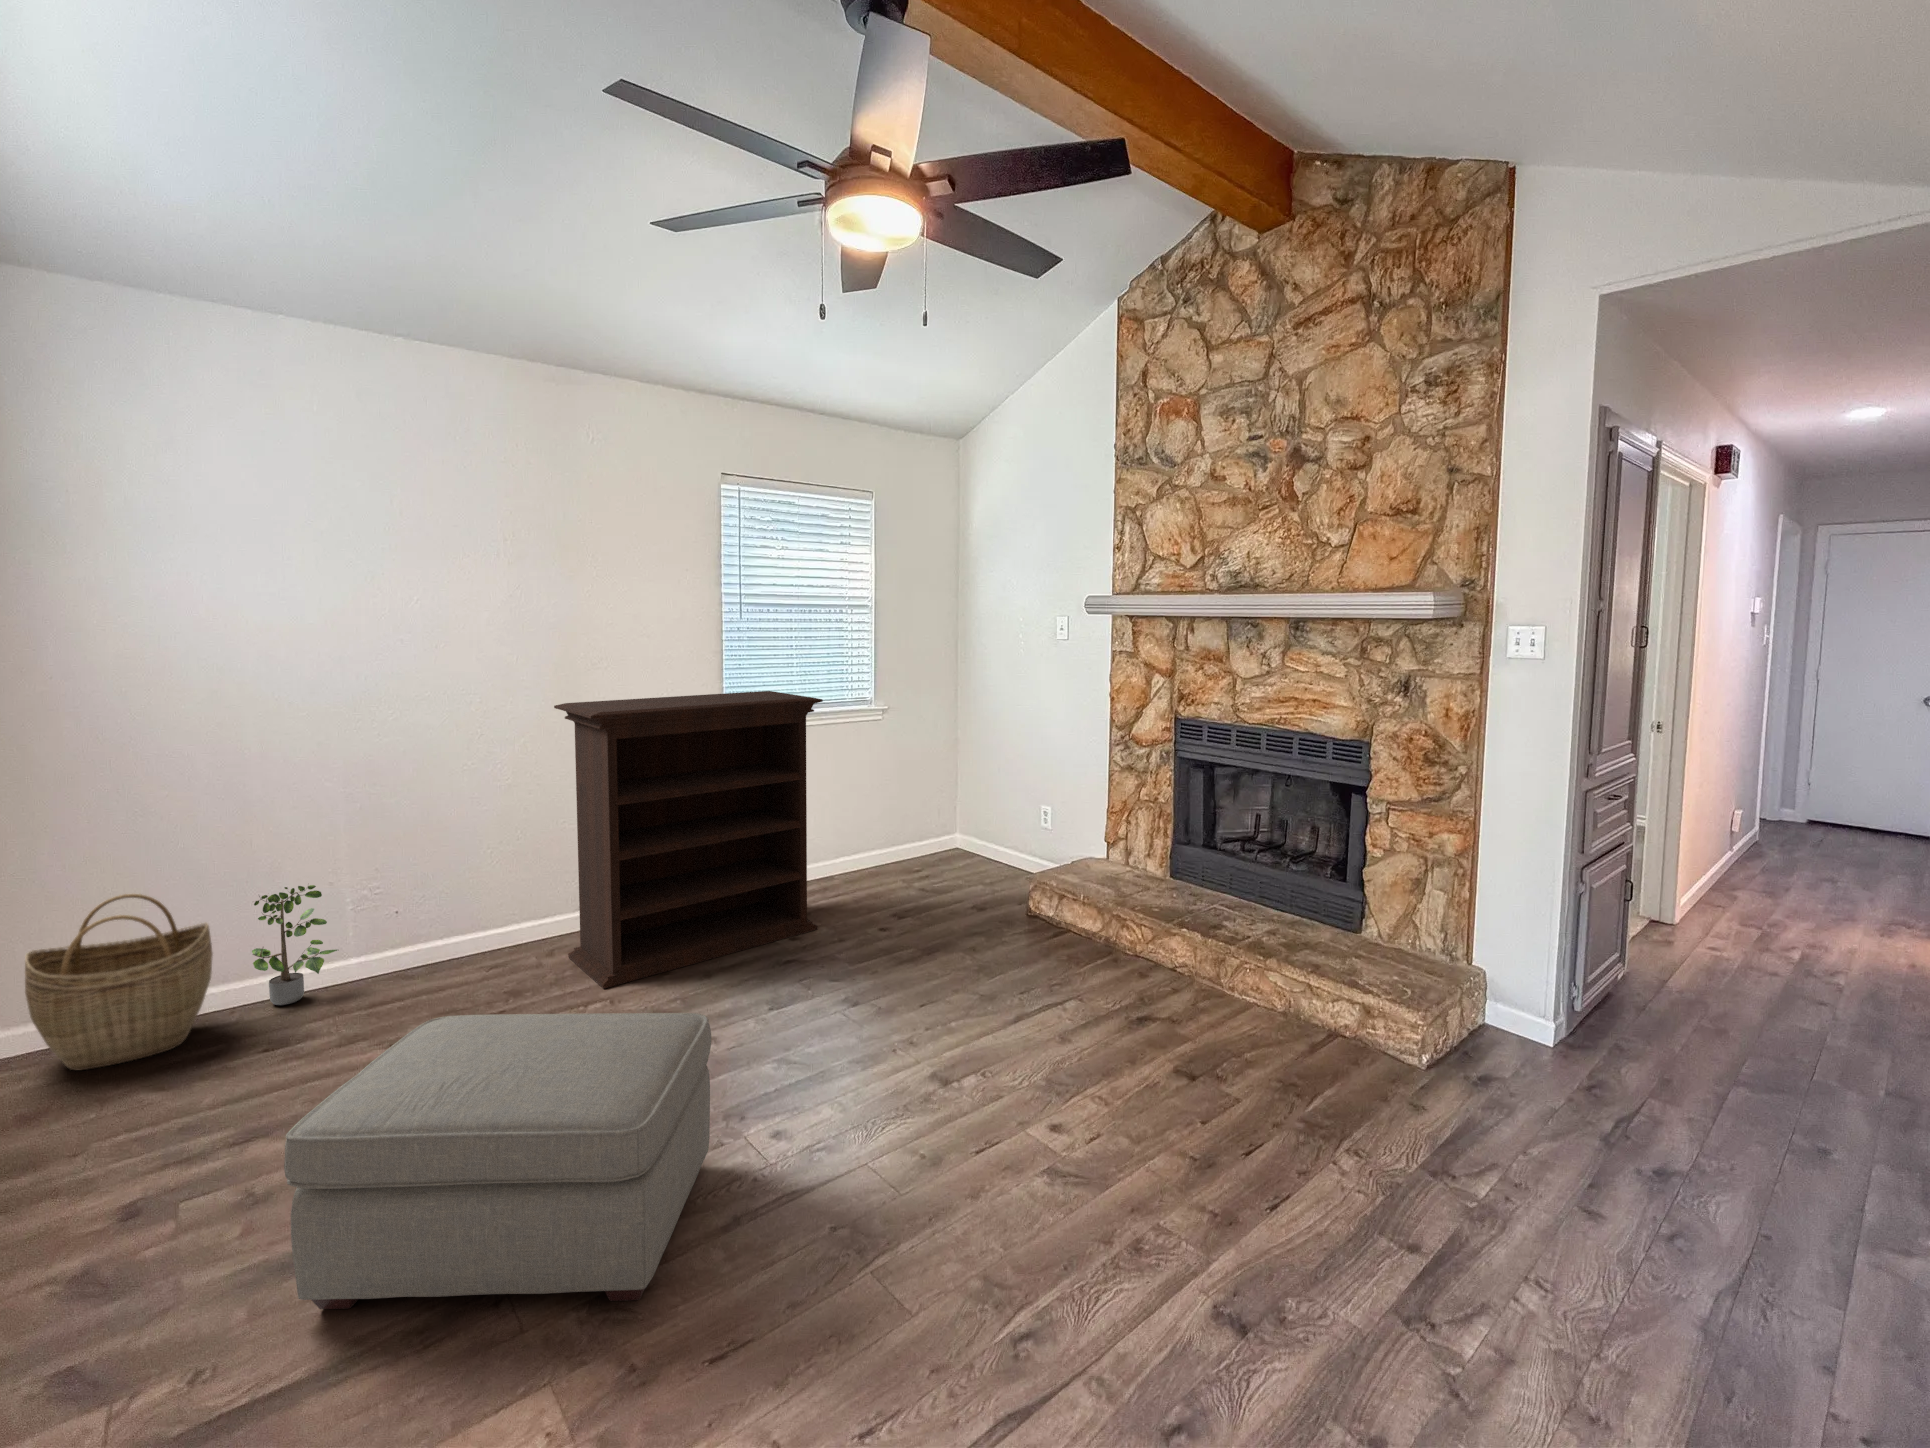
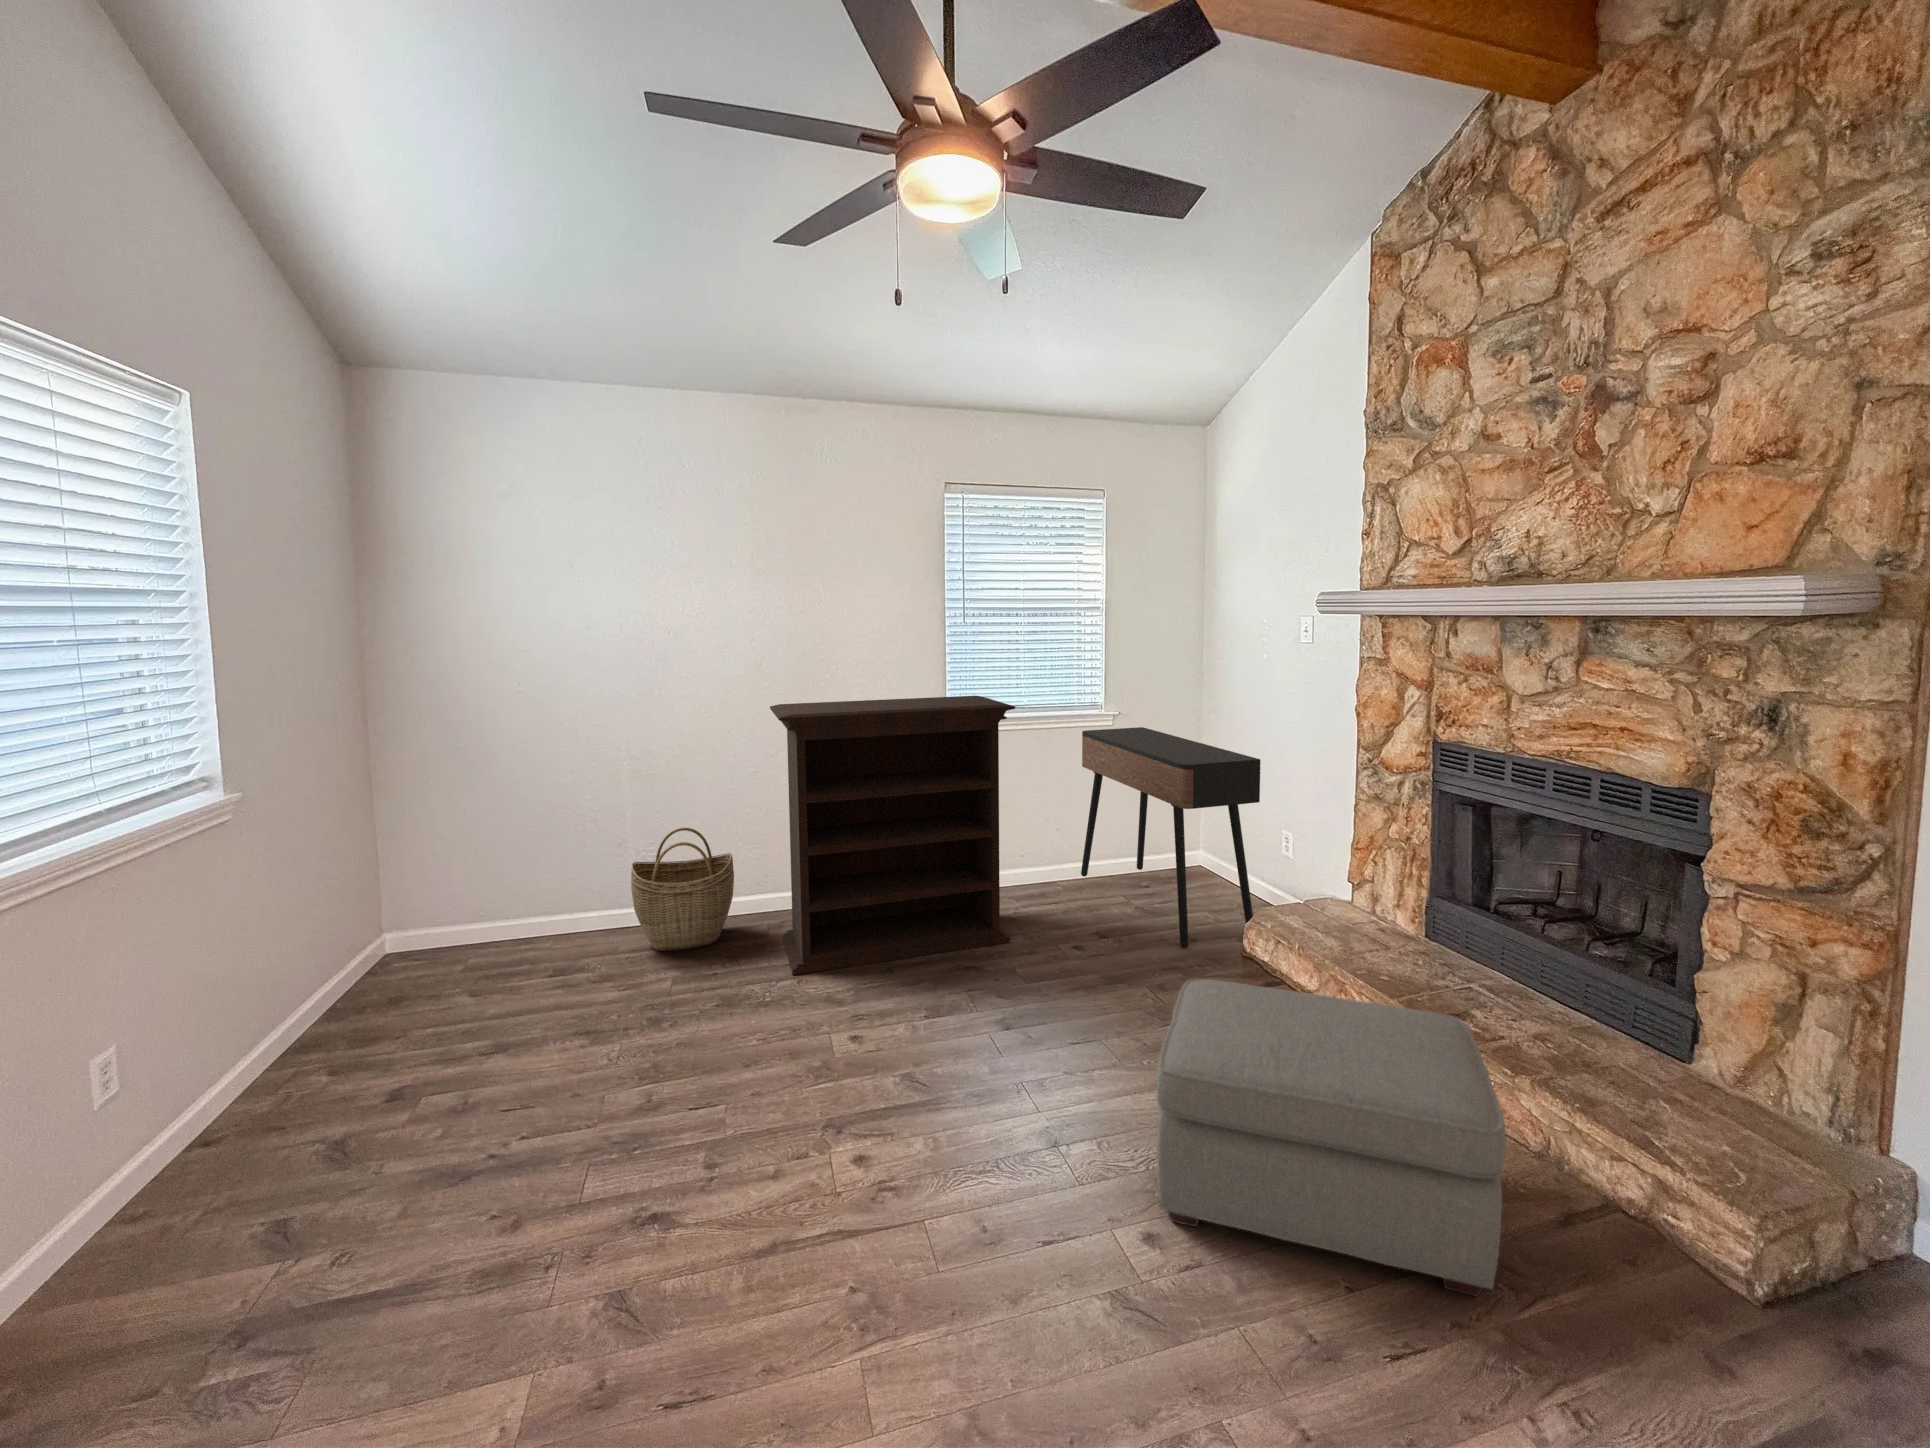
console table: none [855,719,1035,913] -> present [1081,727,1261,948]
potted plant: present [252,885,337,1005] -> none [544,848,610,949]
woven basket: present [25,894,213,1071] -> present [631,828,734,951]
ottoman: present [284,1013,711,1309] -> present [1156,979,1507,1296]

